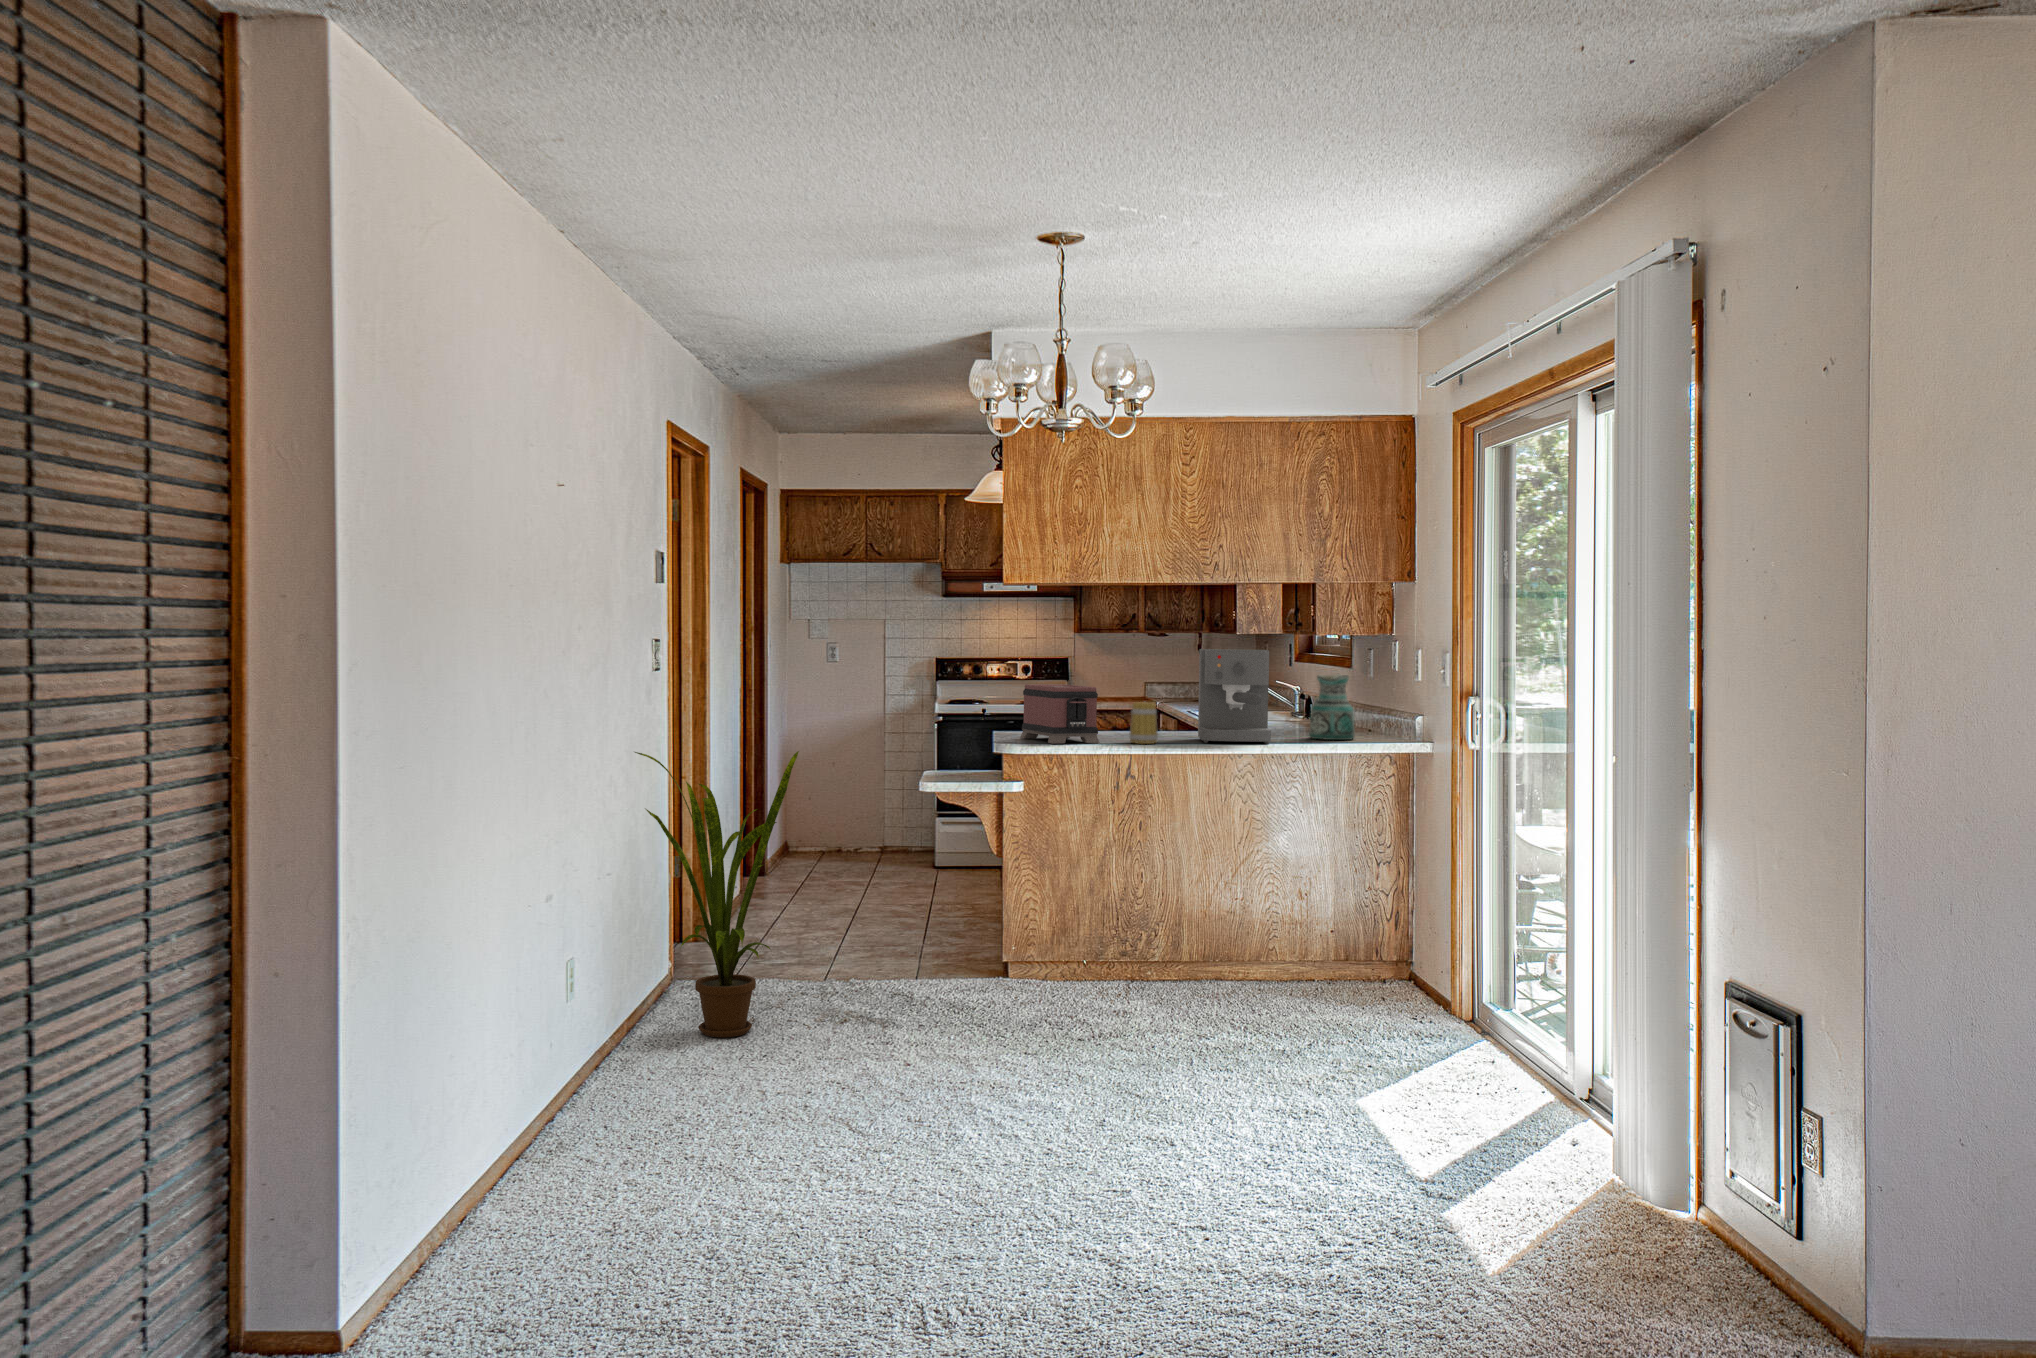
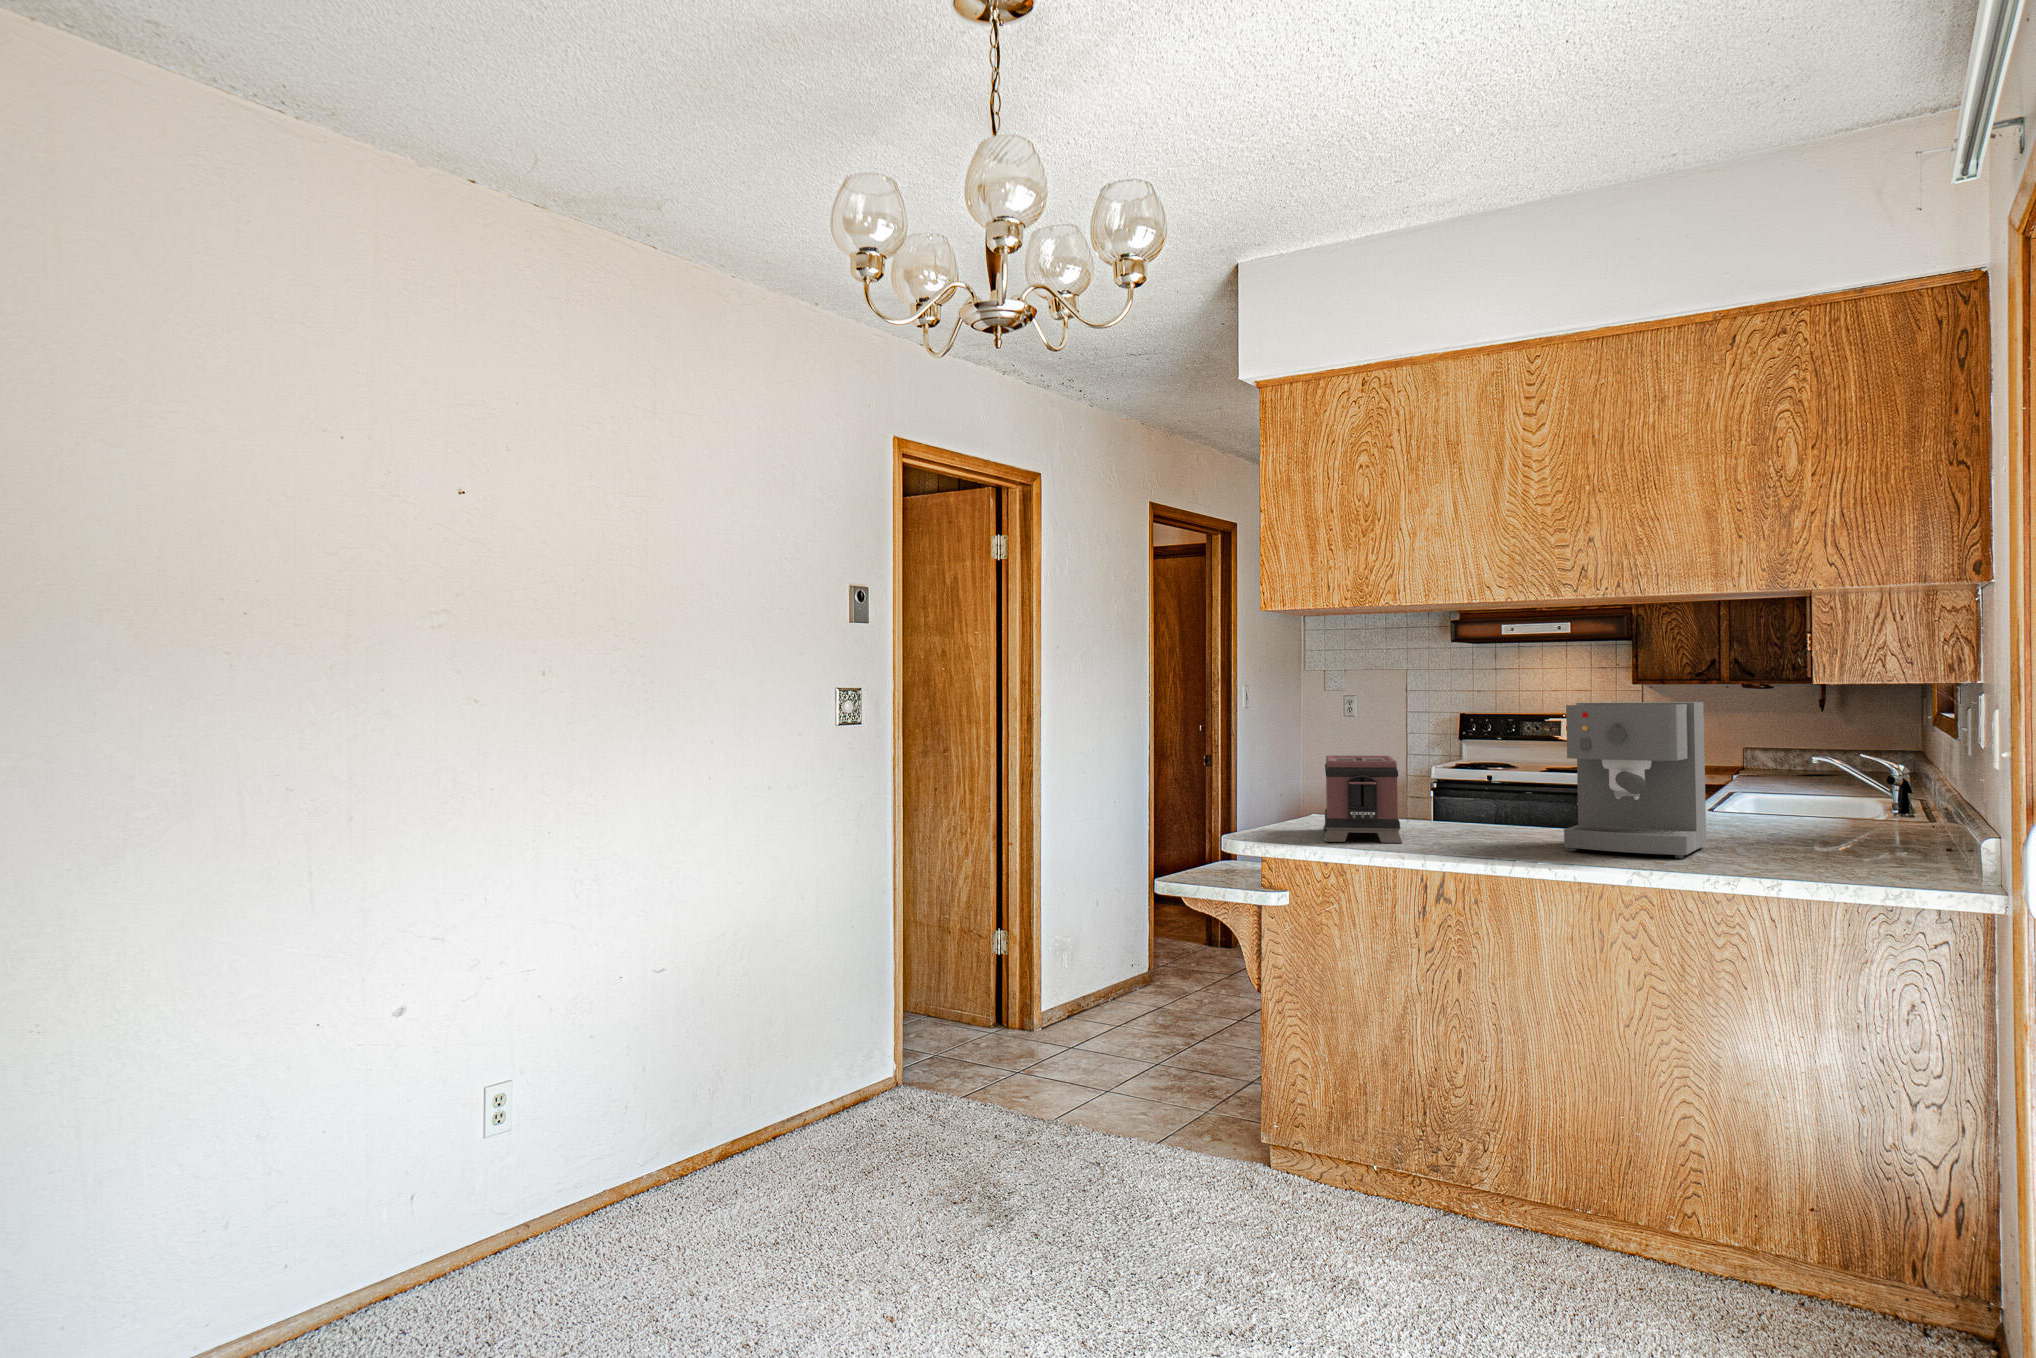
ceramic pitcher: present [1309,674,1354,740] -> none [1799,740,1891,856]
mug: present [1129,702,1158,744] -> none [1445,783,1491,849]
house plant: present [635,751,799,1038] -> none [711,836,909,1205]

